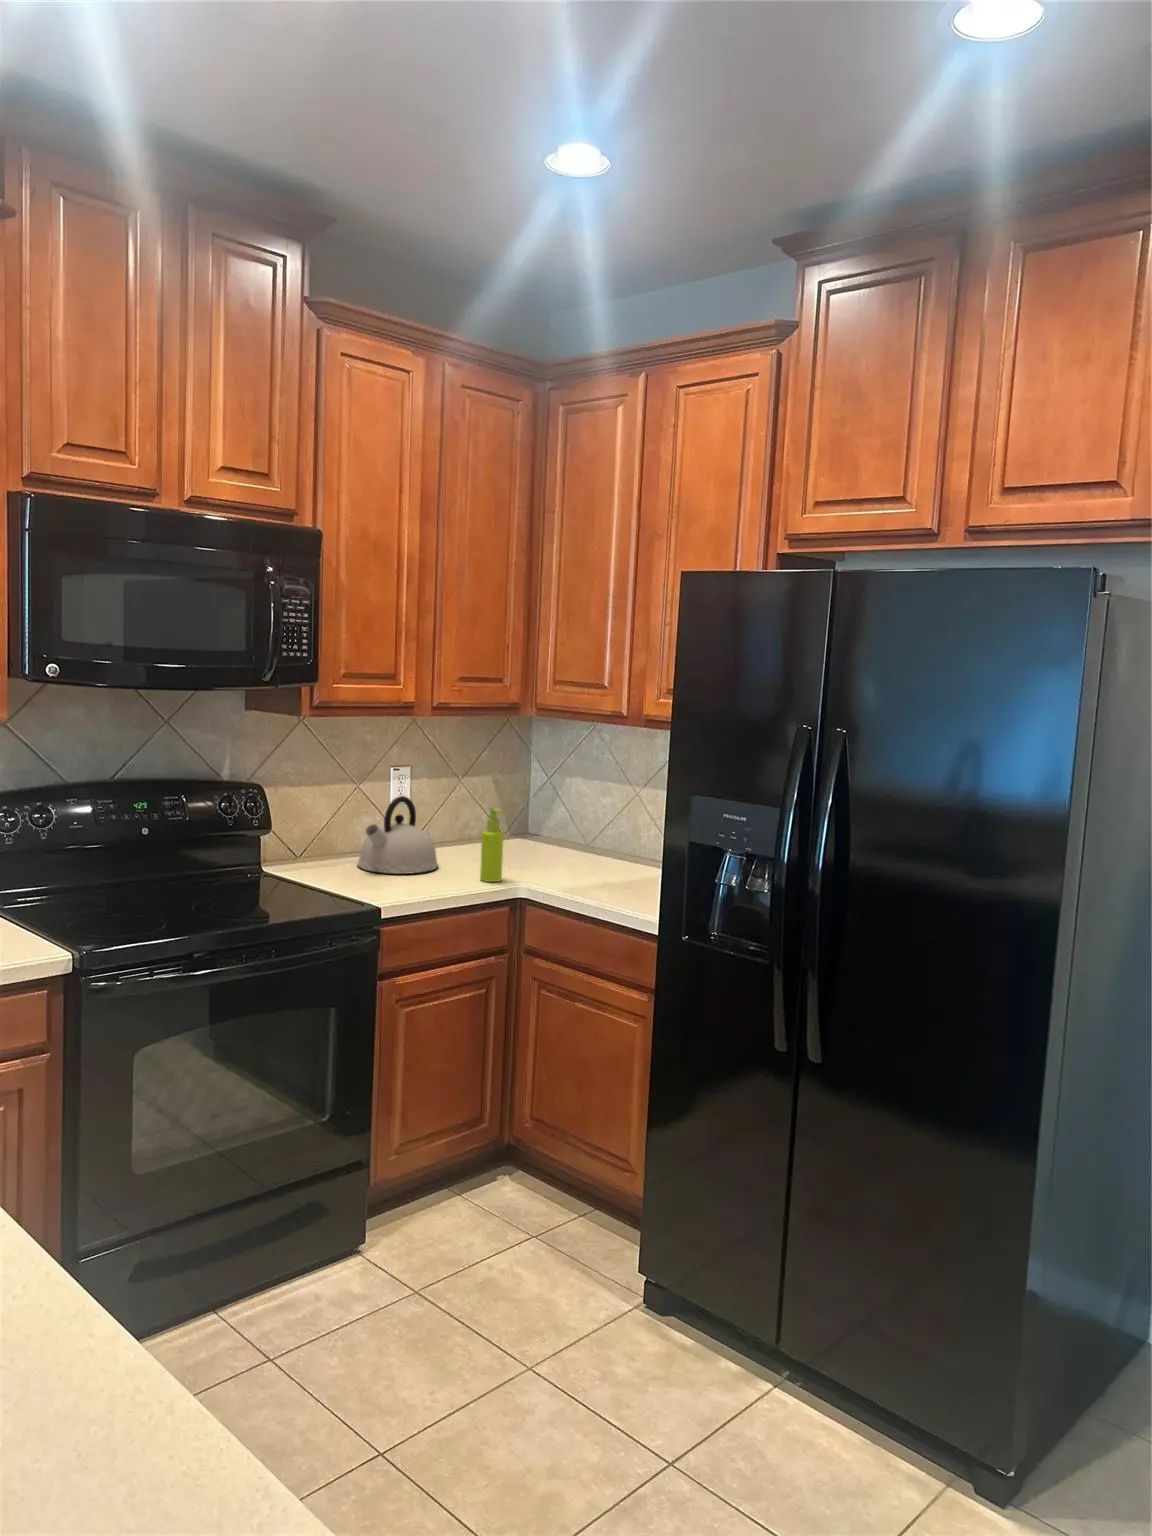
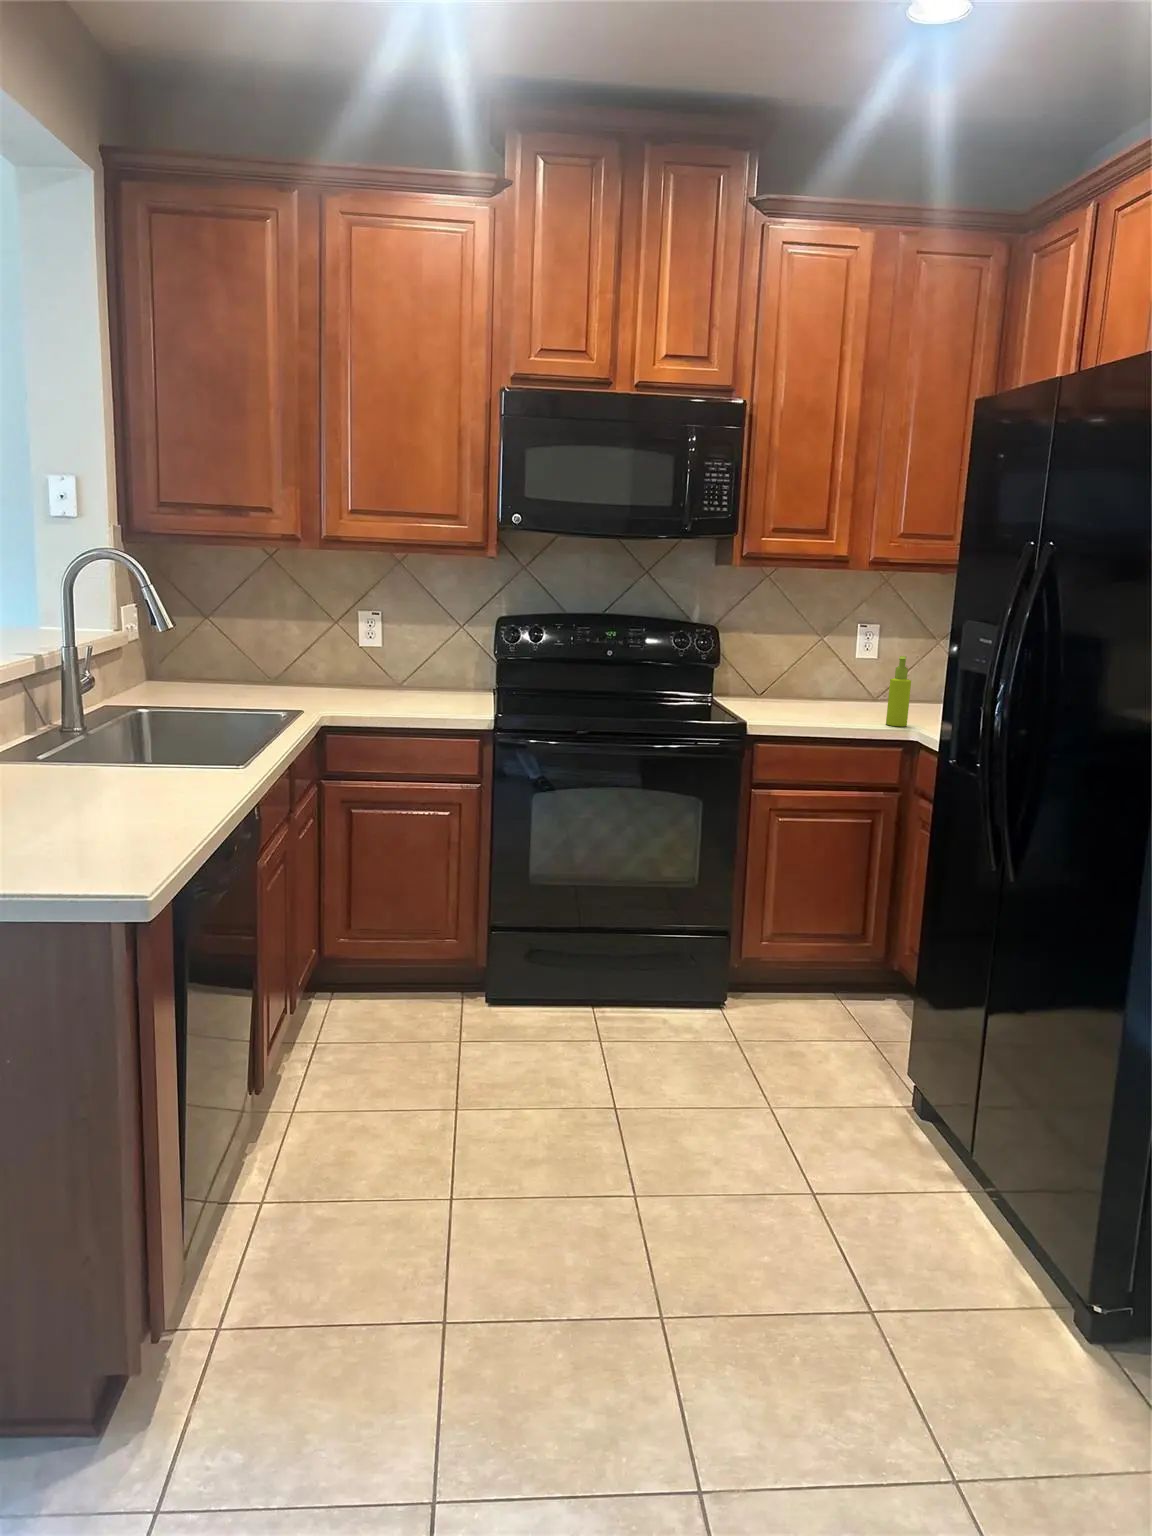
kettle: present [357,796,438,874] -> none [795,645,869,714]

